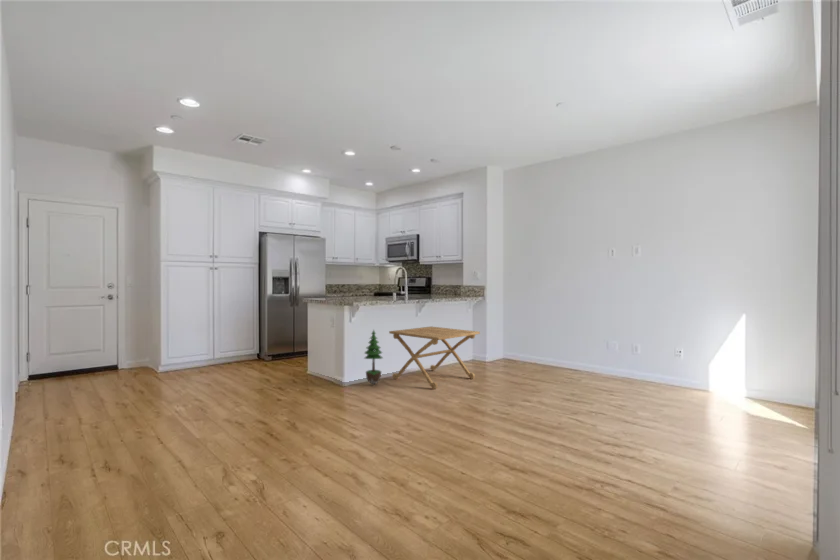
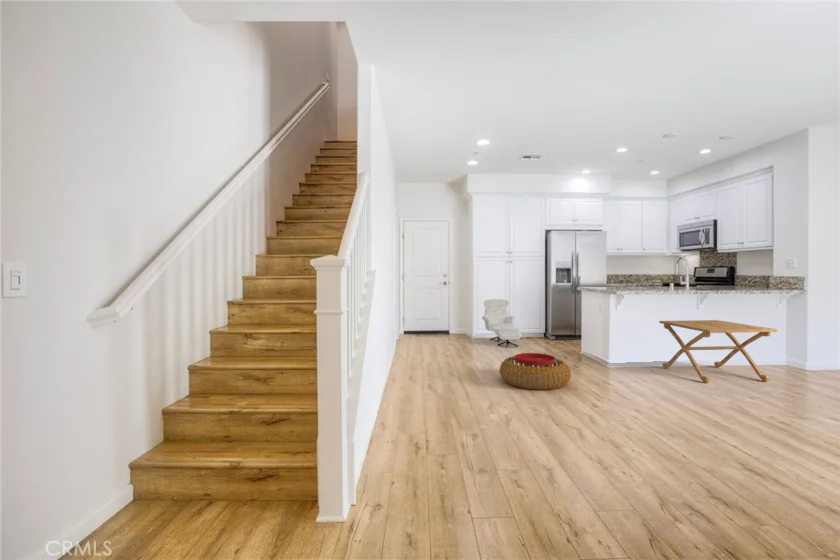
armchair: none [175,317,235,380] -> present [482,299,521,348]
potted tree: present [365,331,382,384] -> none [628,317,649,370]
pouf: none [221,385,317,438] -> present [500,353,571,390]

